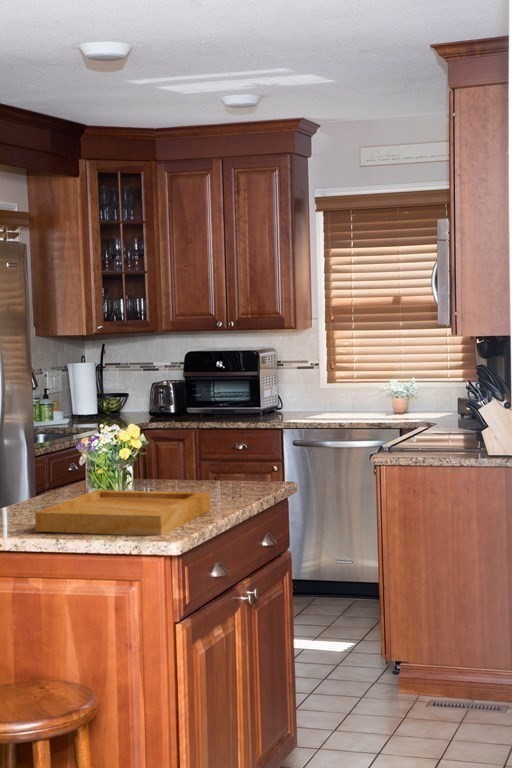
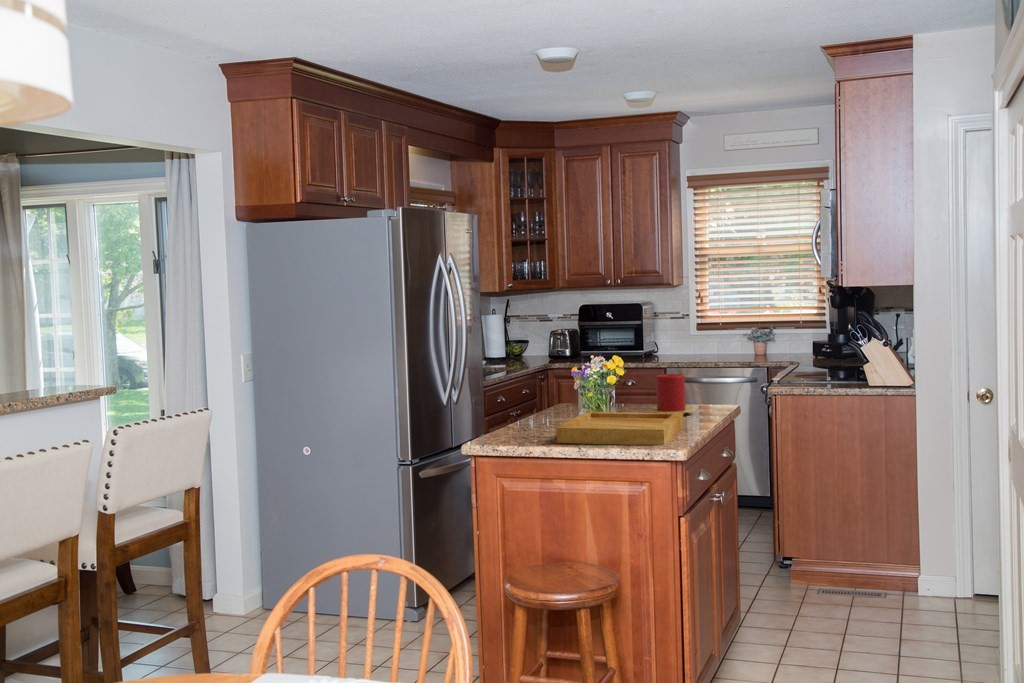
candle: none [186,442,244,494] -> present [648,374,695,415]

